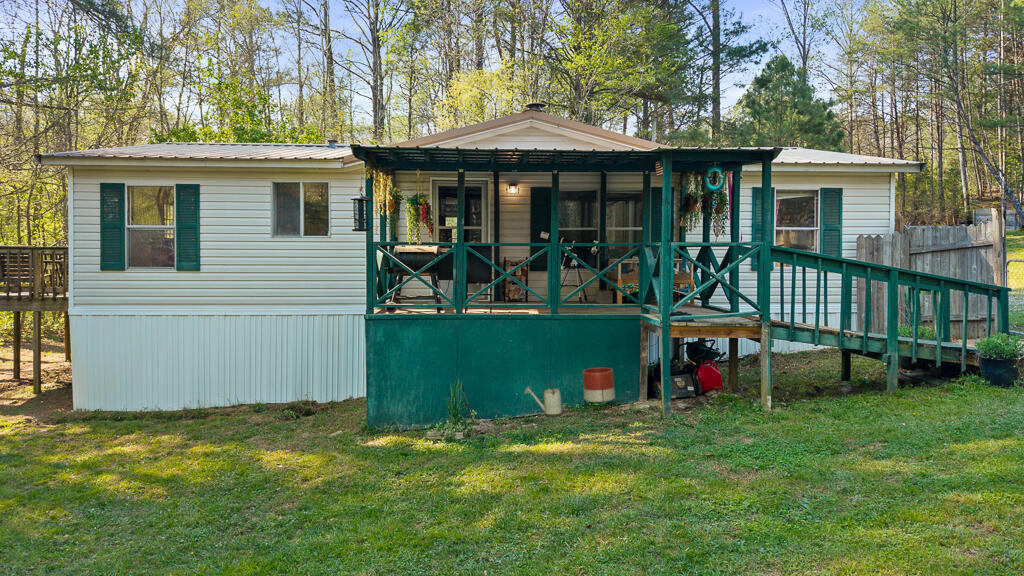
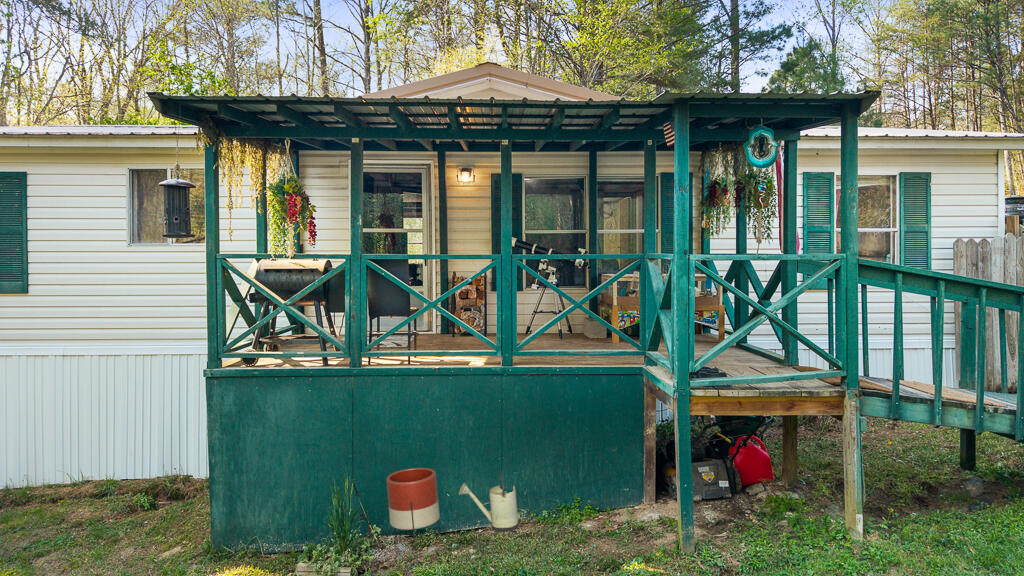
planter: present [582,368,615,410] -> present [386,468,440,551]

